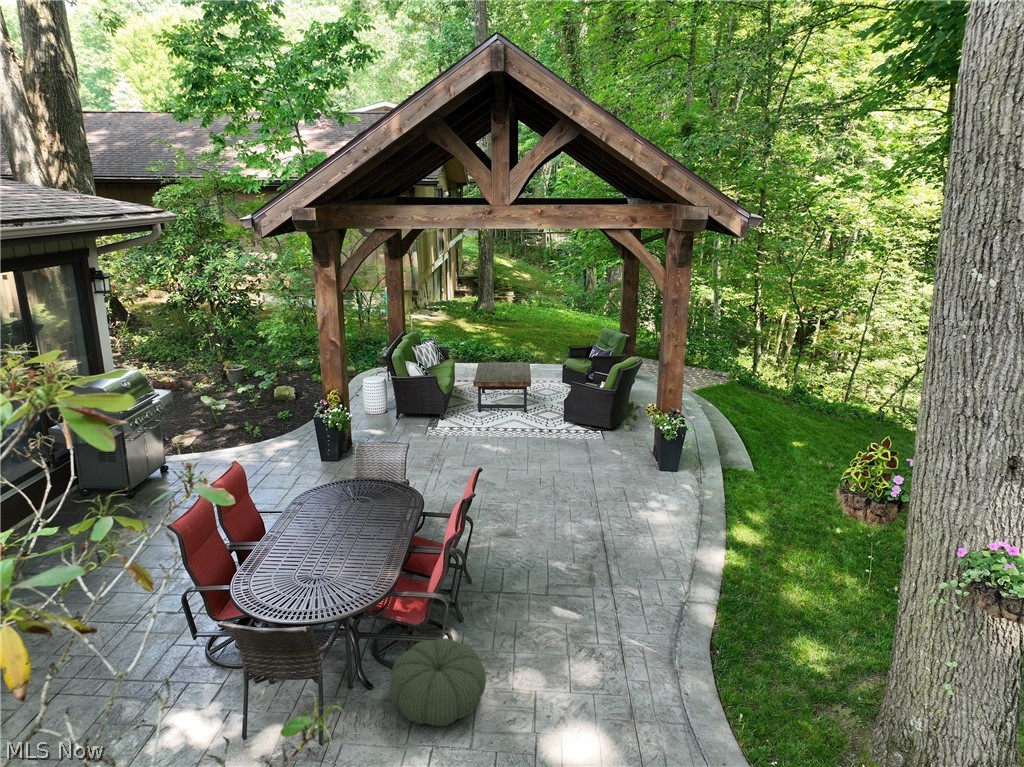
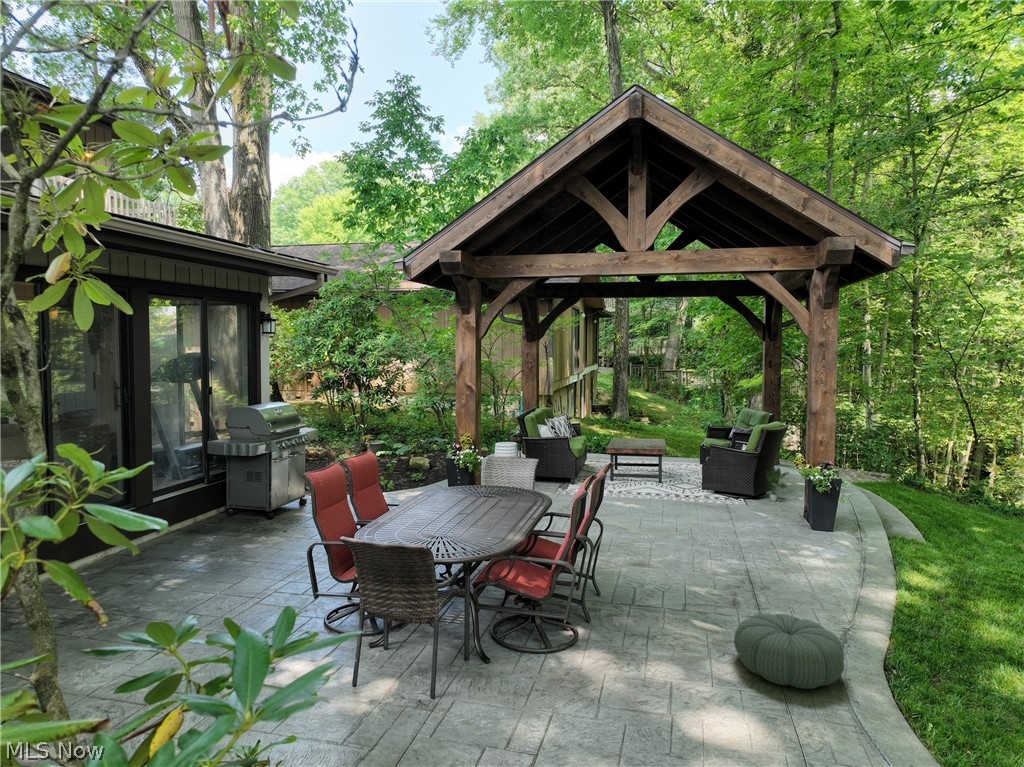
pouf: present [390,638,486,726] -> present [734,614,844,689]

